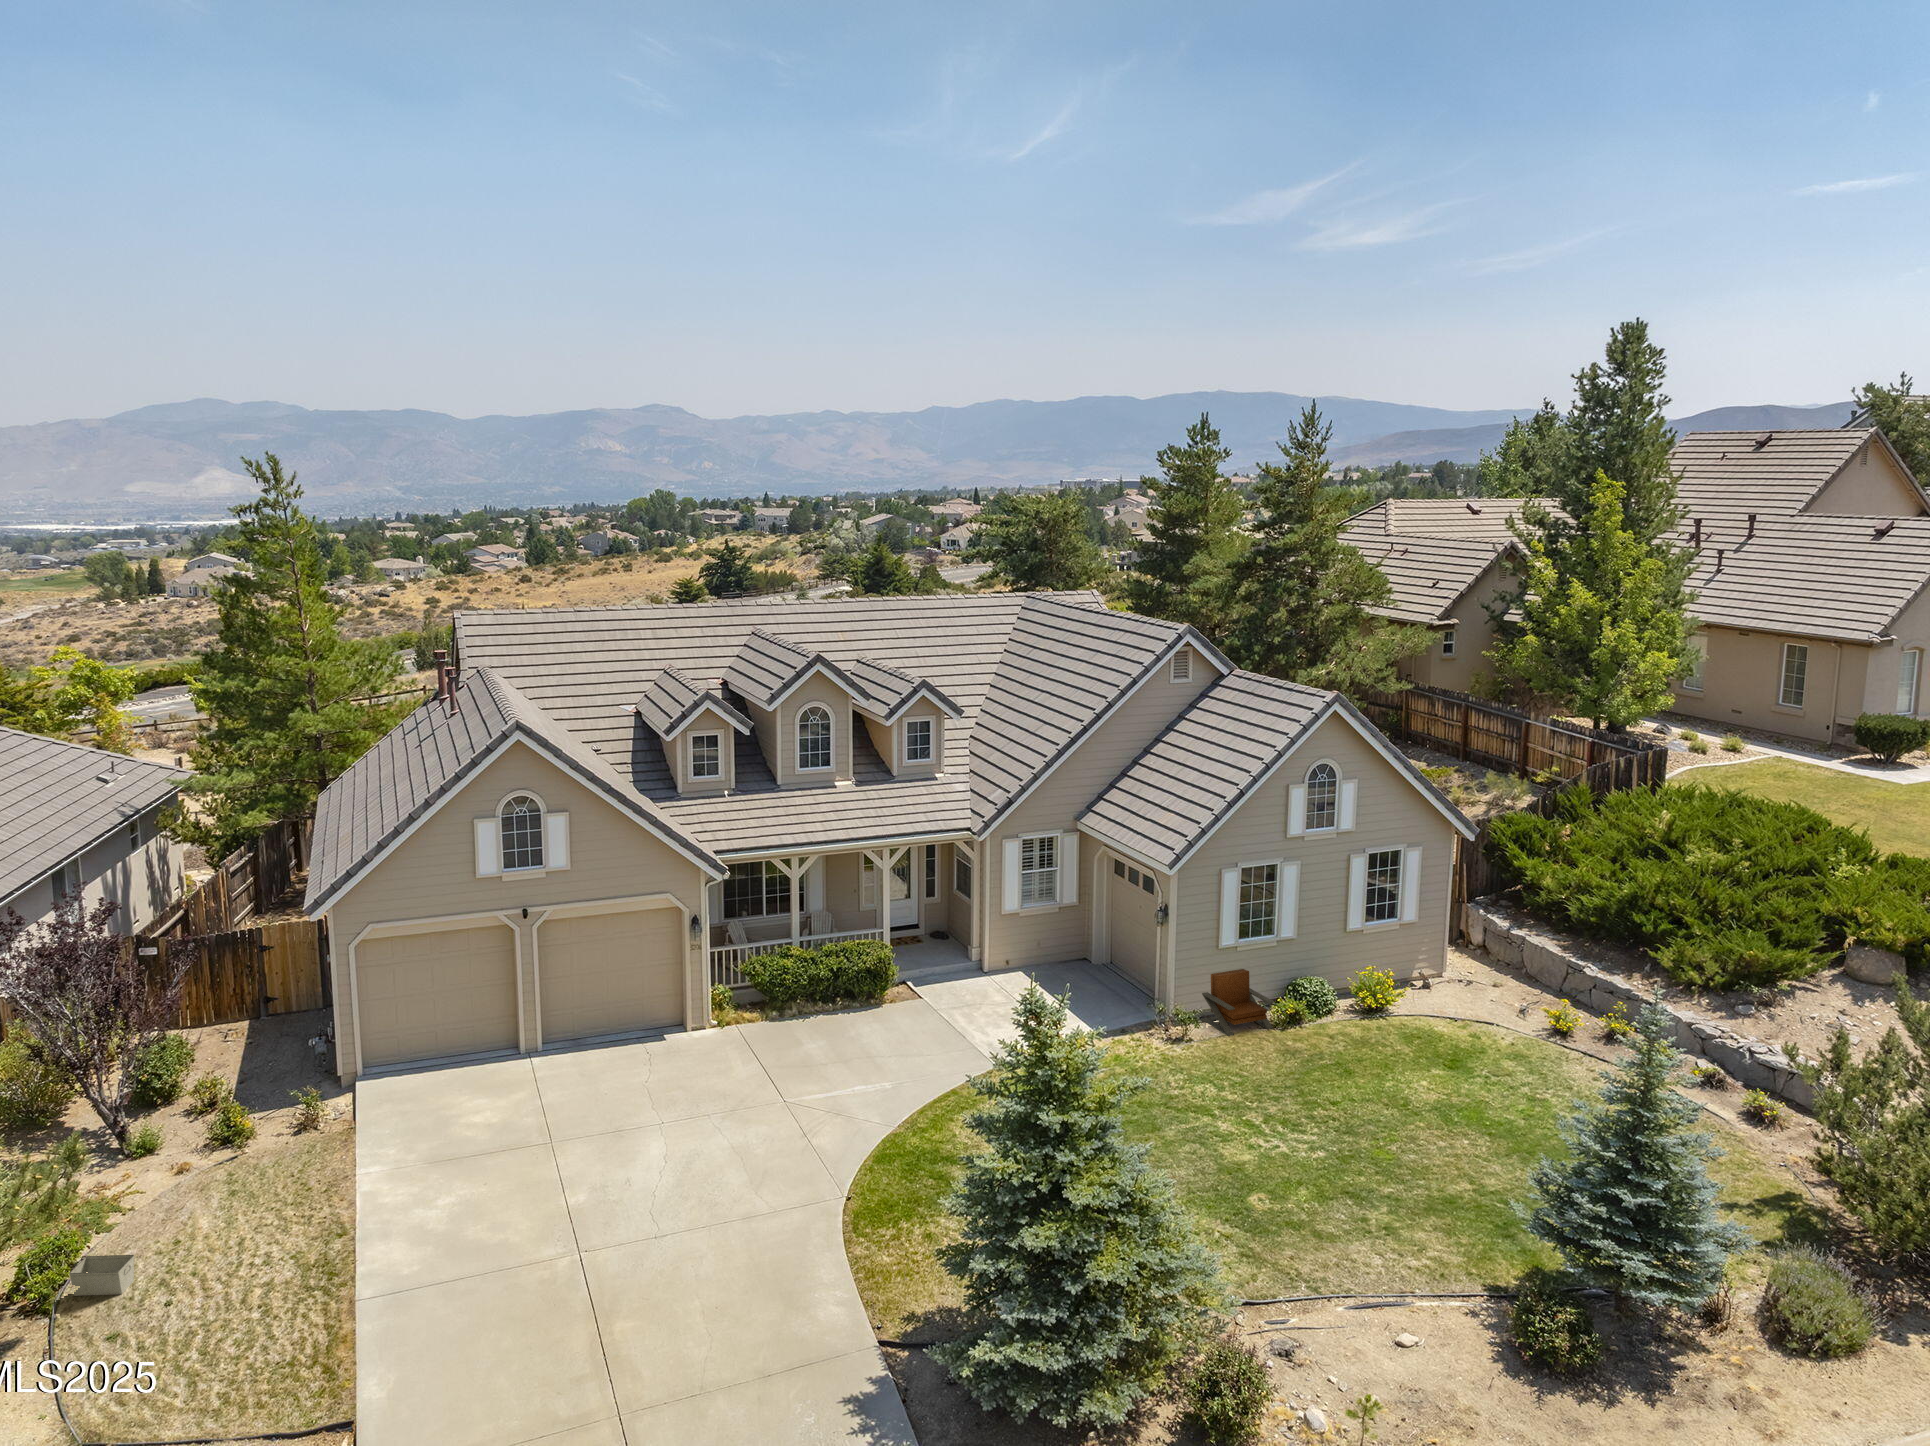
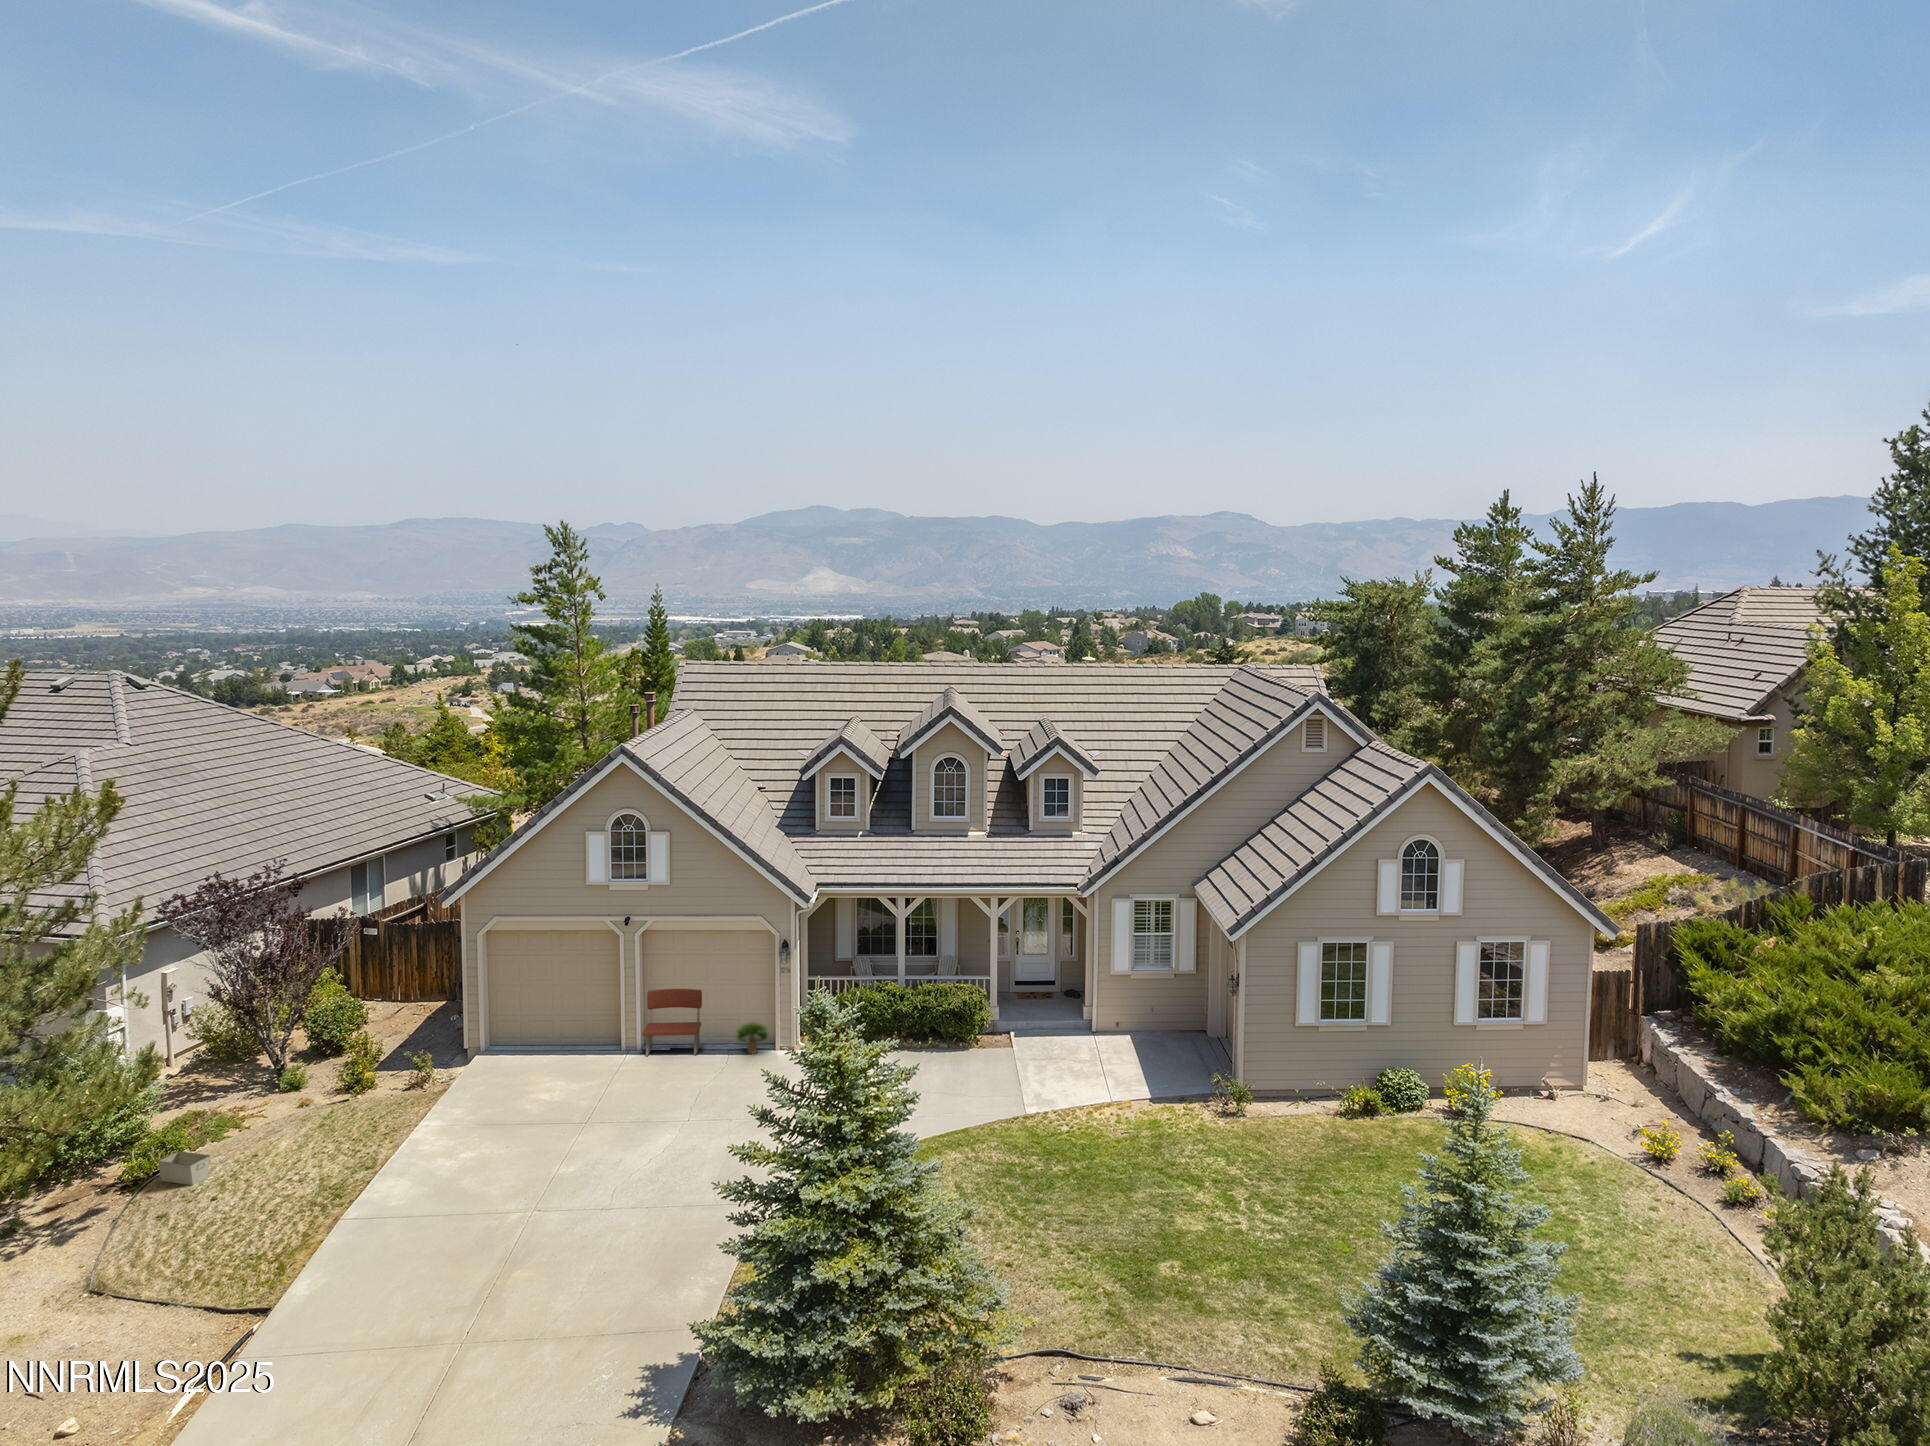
lounge chair: present [1202,969,1274,1036] -> none [1274,1052,1345,1119]
bench: none [545,977,610,1056] -> present [642,989,702,1056]
potted plant: none [644,1002,685,1038] -> present [736,1023,769,1054]

